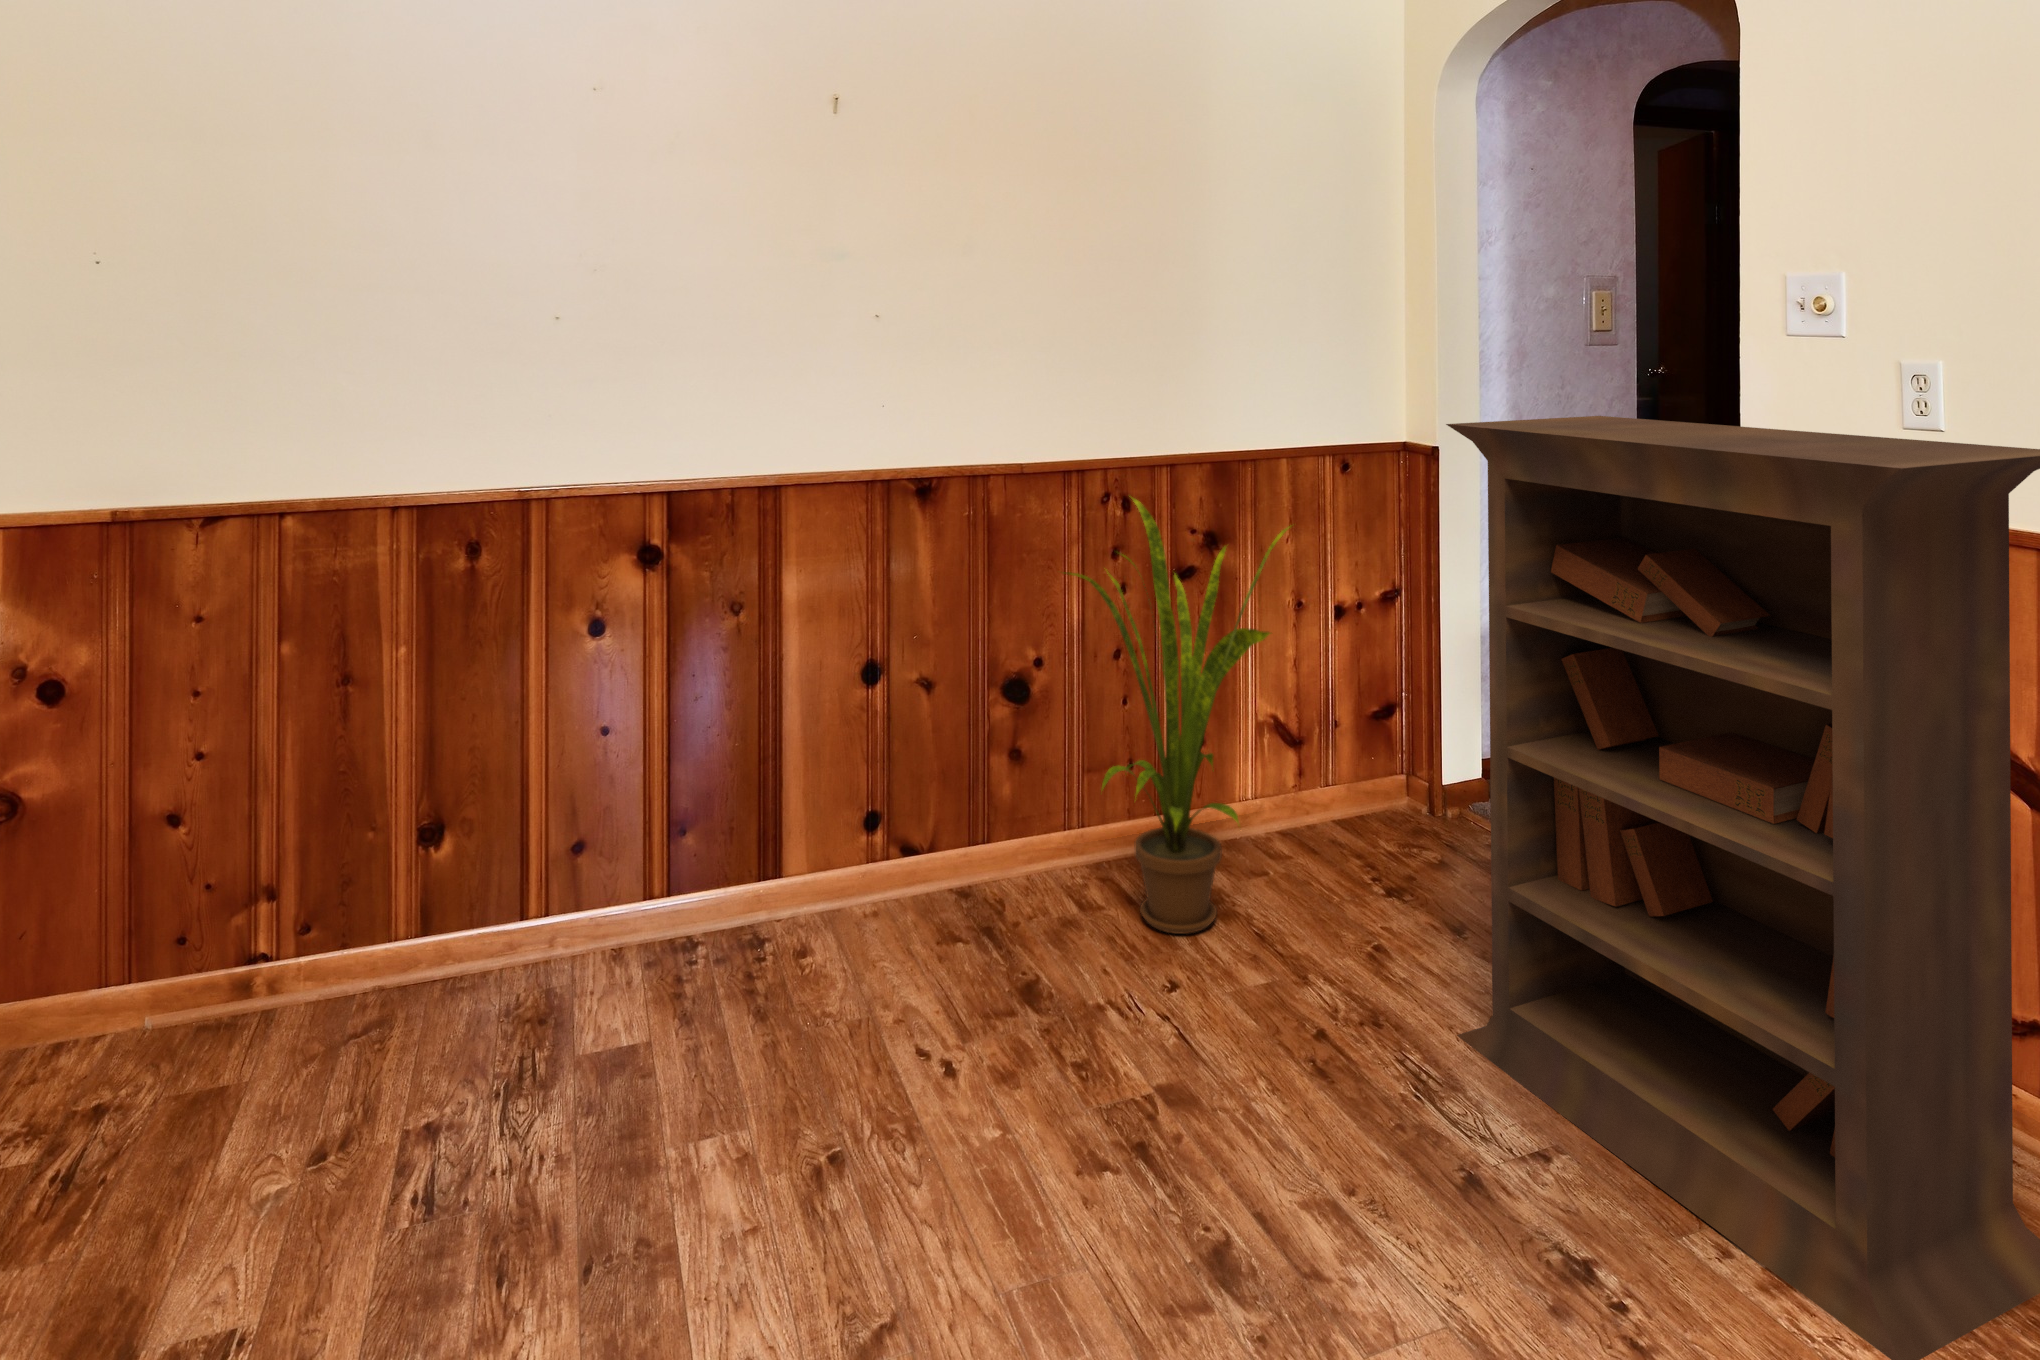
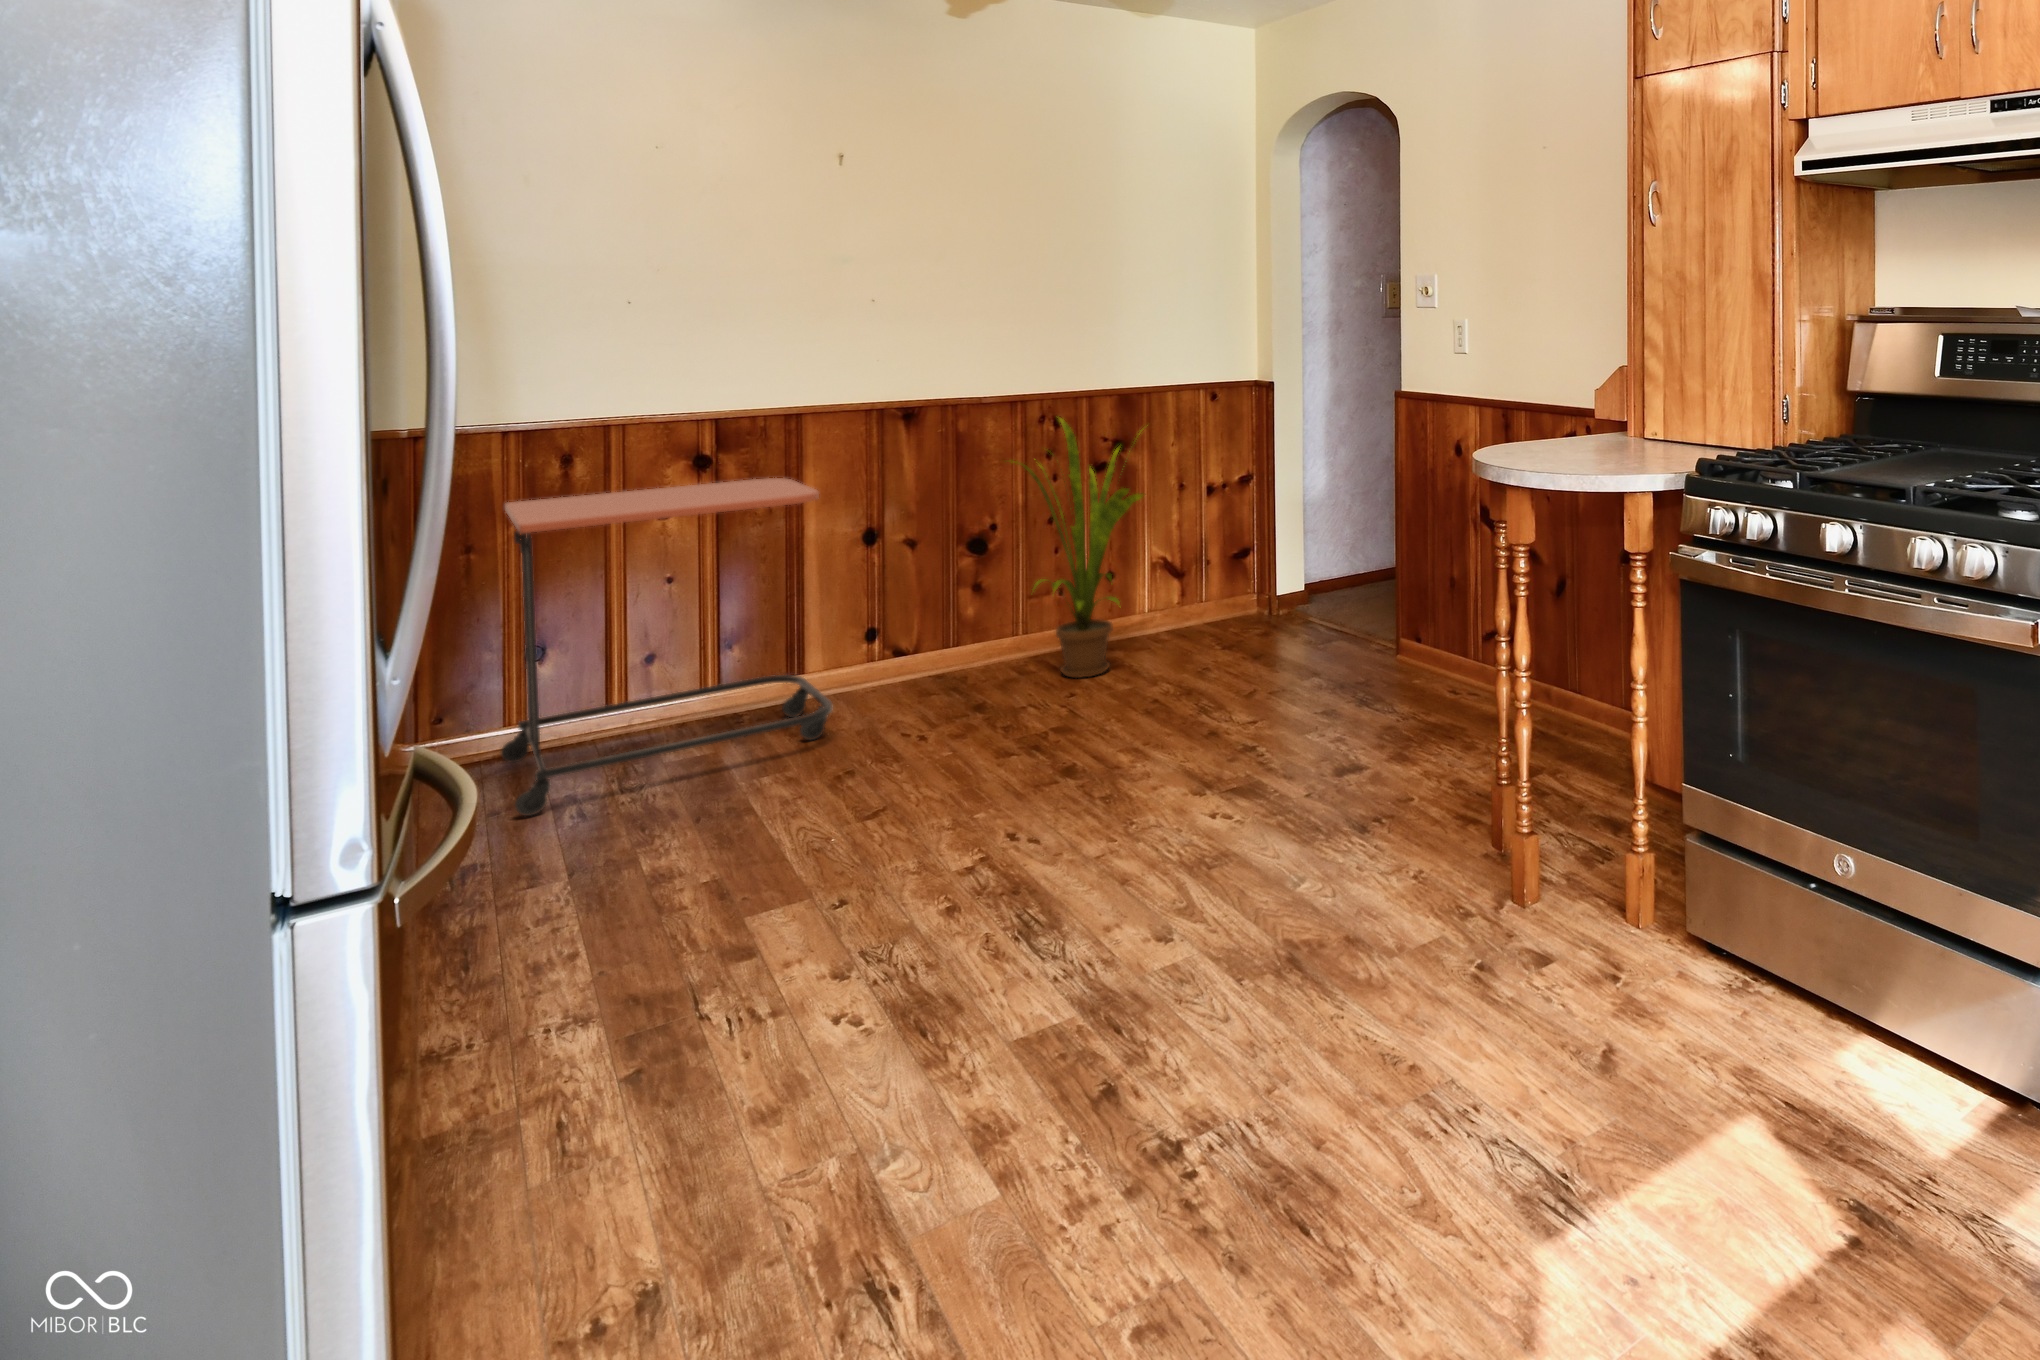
bookcase: present [1446,416,2040,1360] -> none [1222,354,1470,754]
side table: none [328,585,810,1180] -> present [501,478,832,816]

